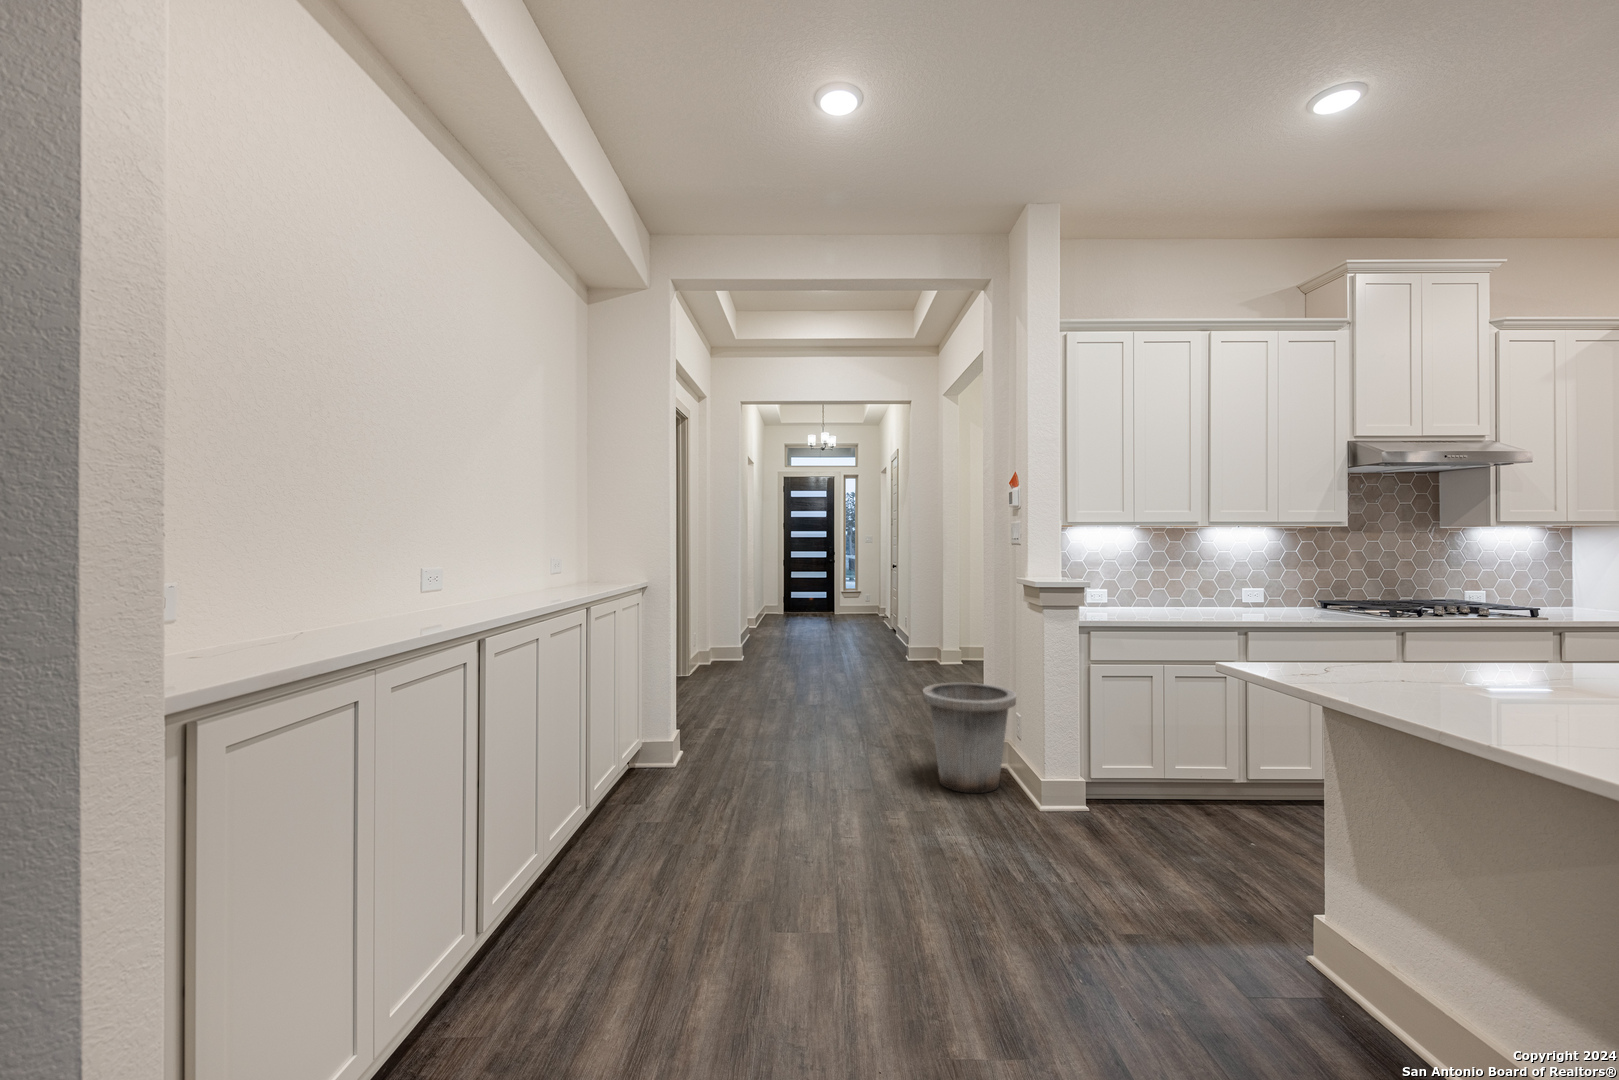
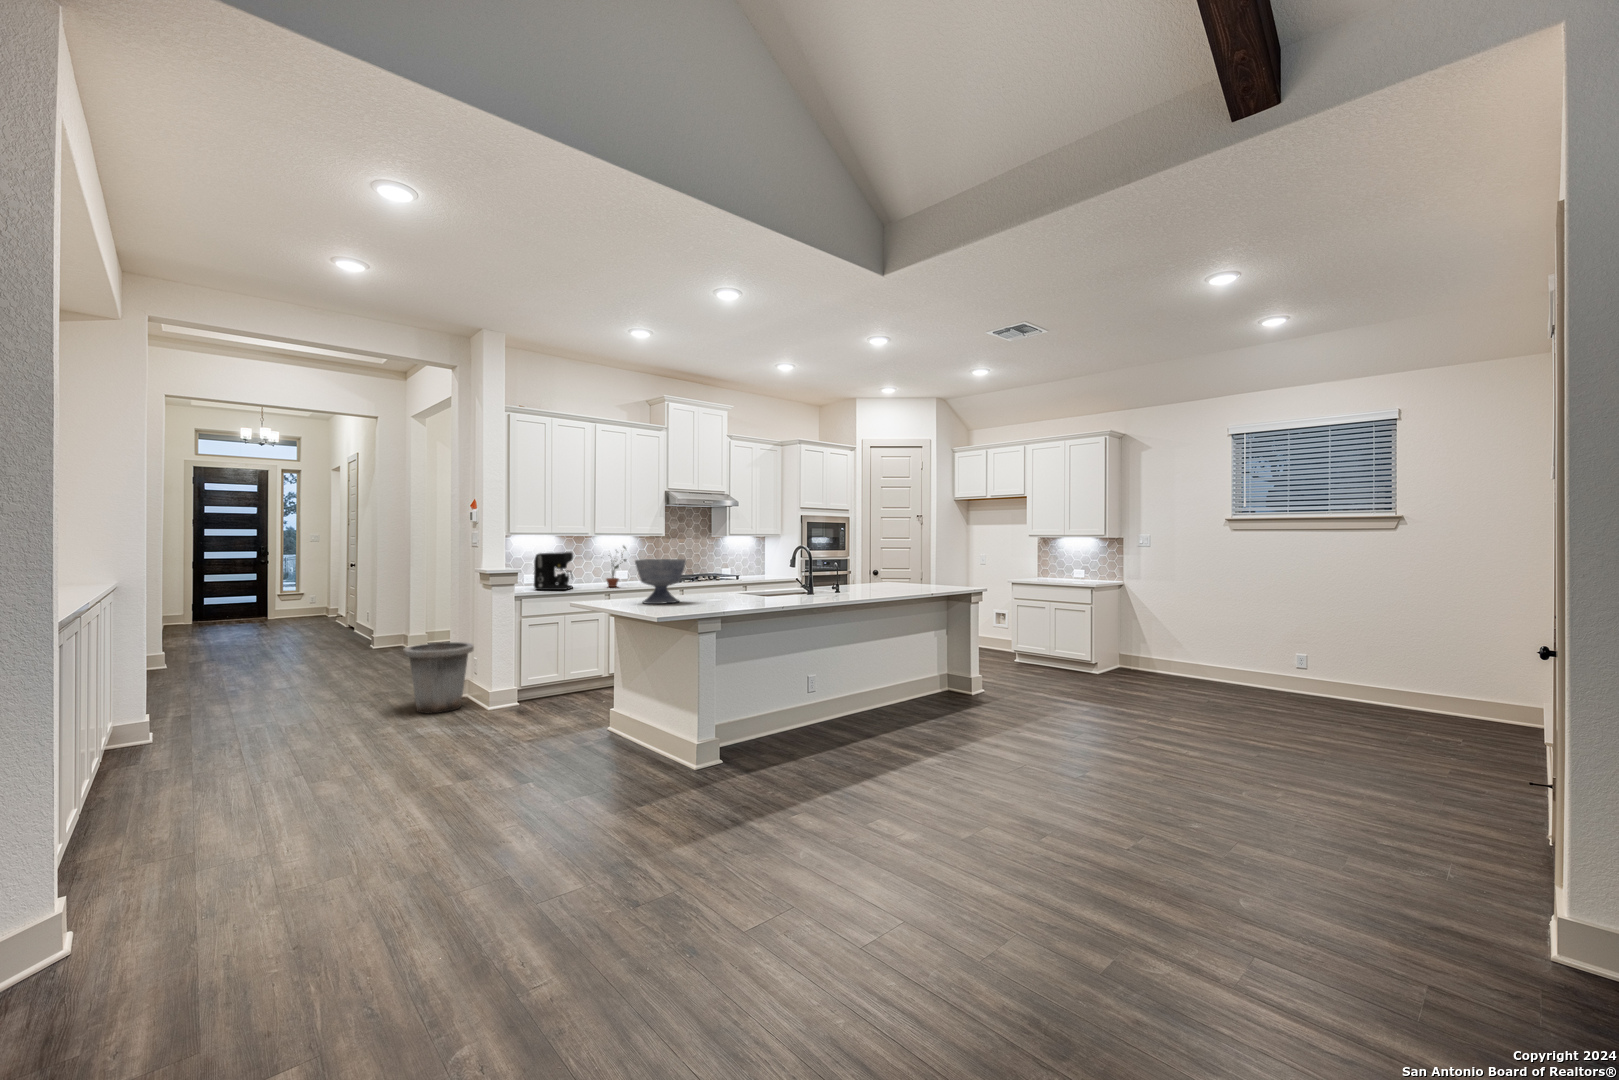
potted plant: none [1225,543,1278,618] -> present [606,546,626,587]
coffee maker: none [1107,555,1174,618] -> present [534,552,573,590]
bowl: none [1379,574,1558,695] -> present [635,559,686,604]

